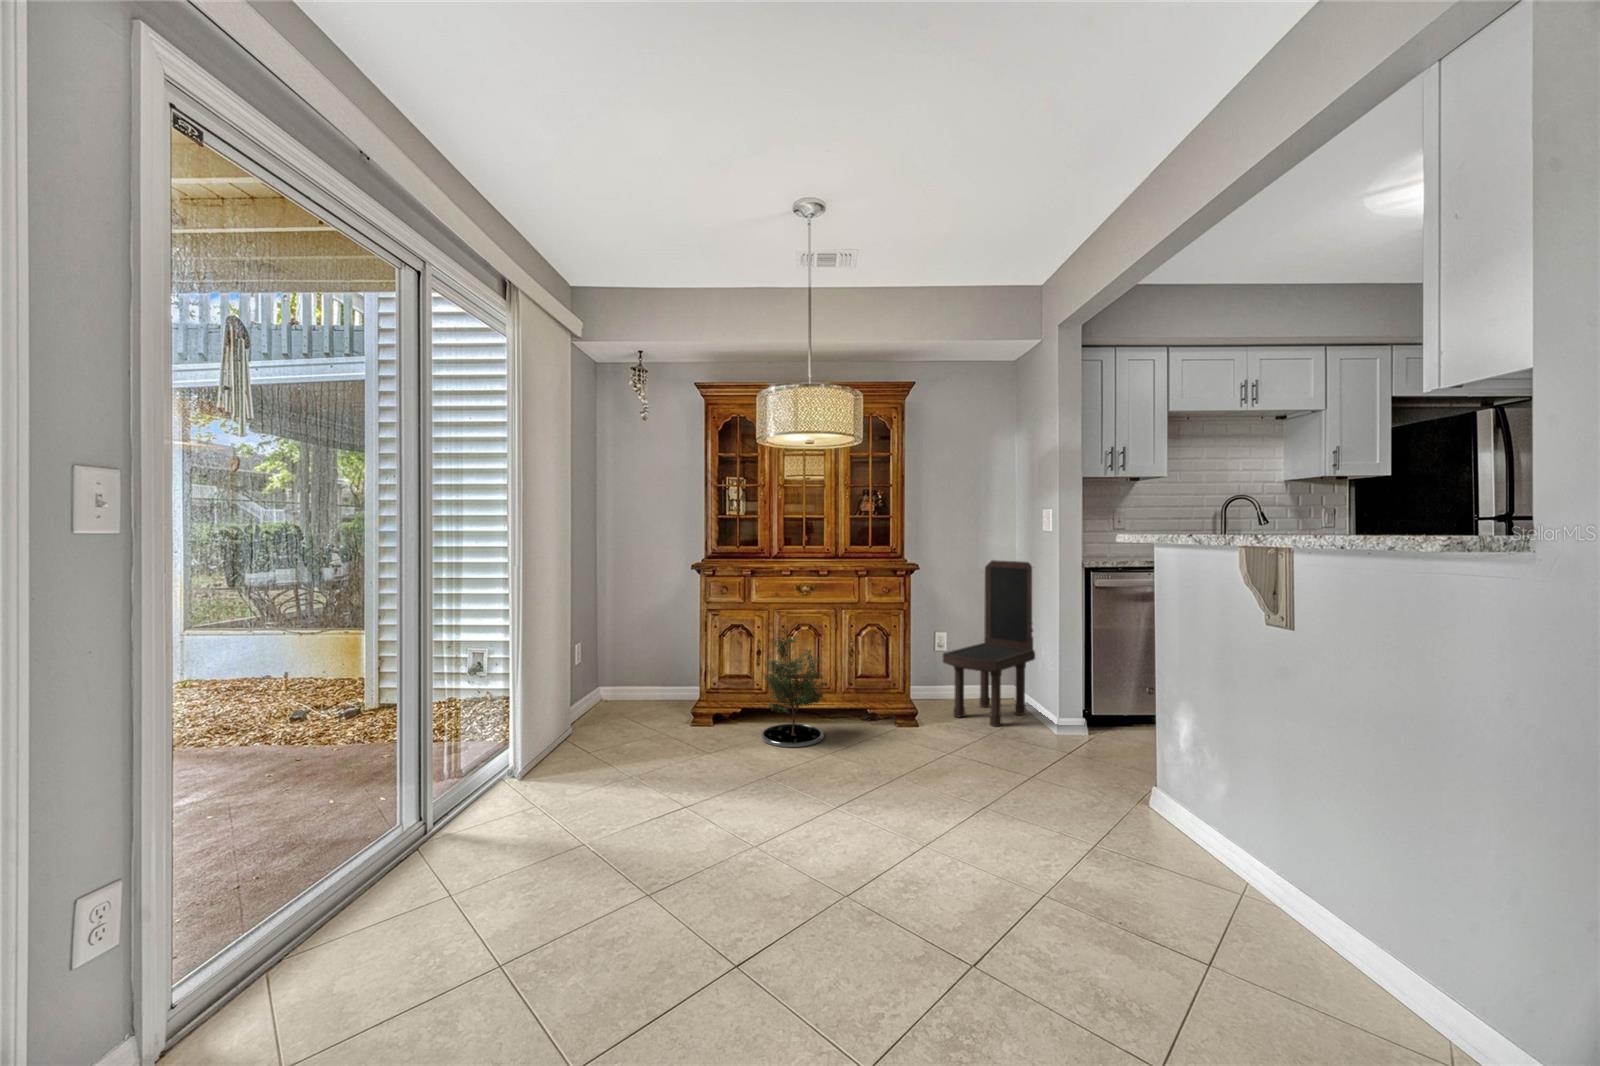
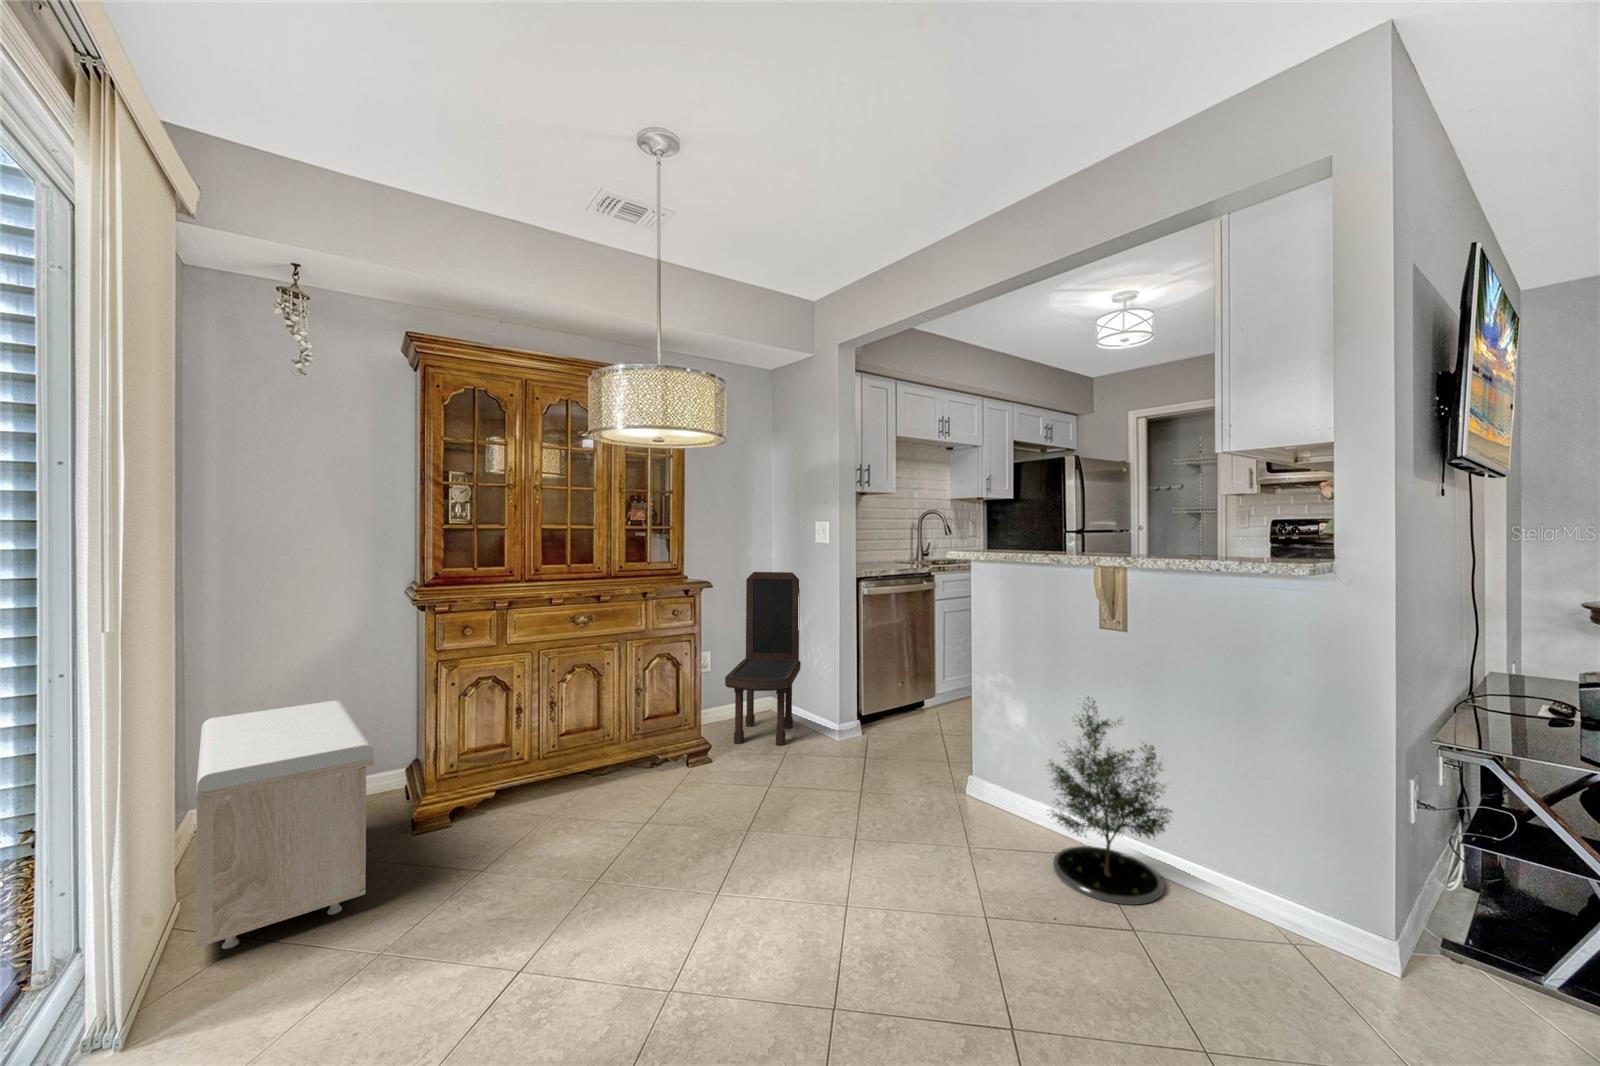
potted tree: present [761,625,827,747] -> present [1049,696,1172,905]
storage bench: none [561,629,662,752] -> present [196,701,374,949]

